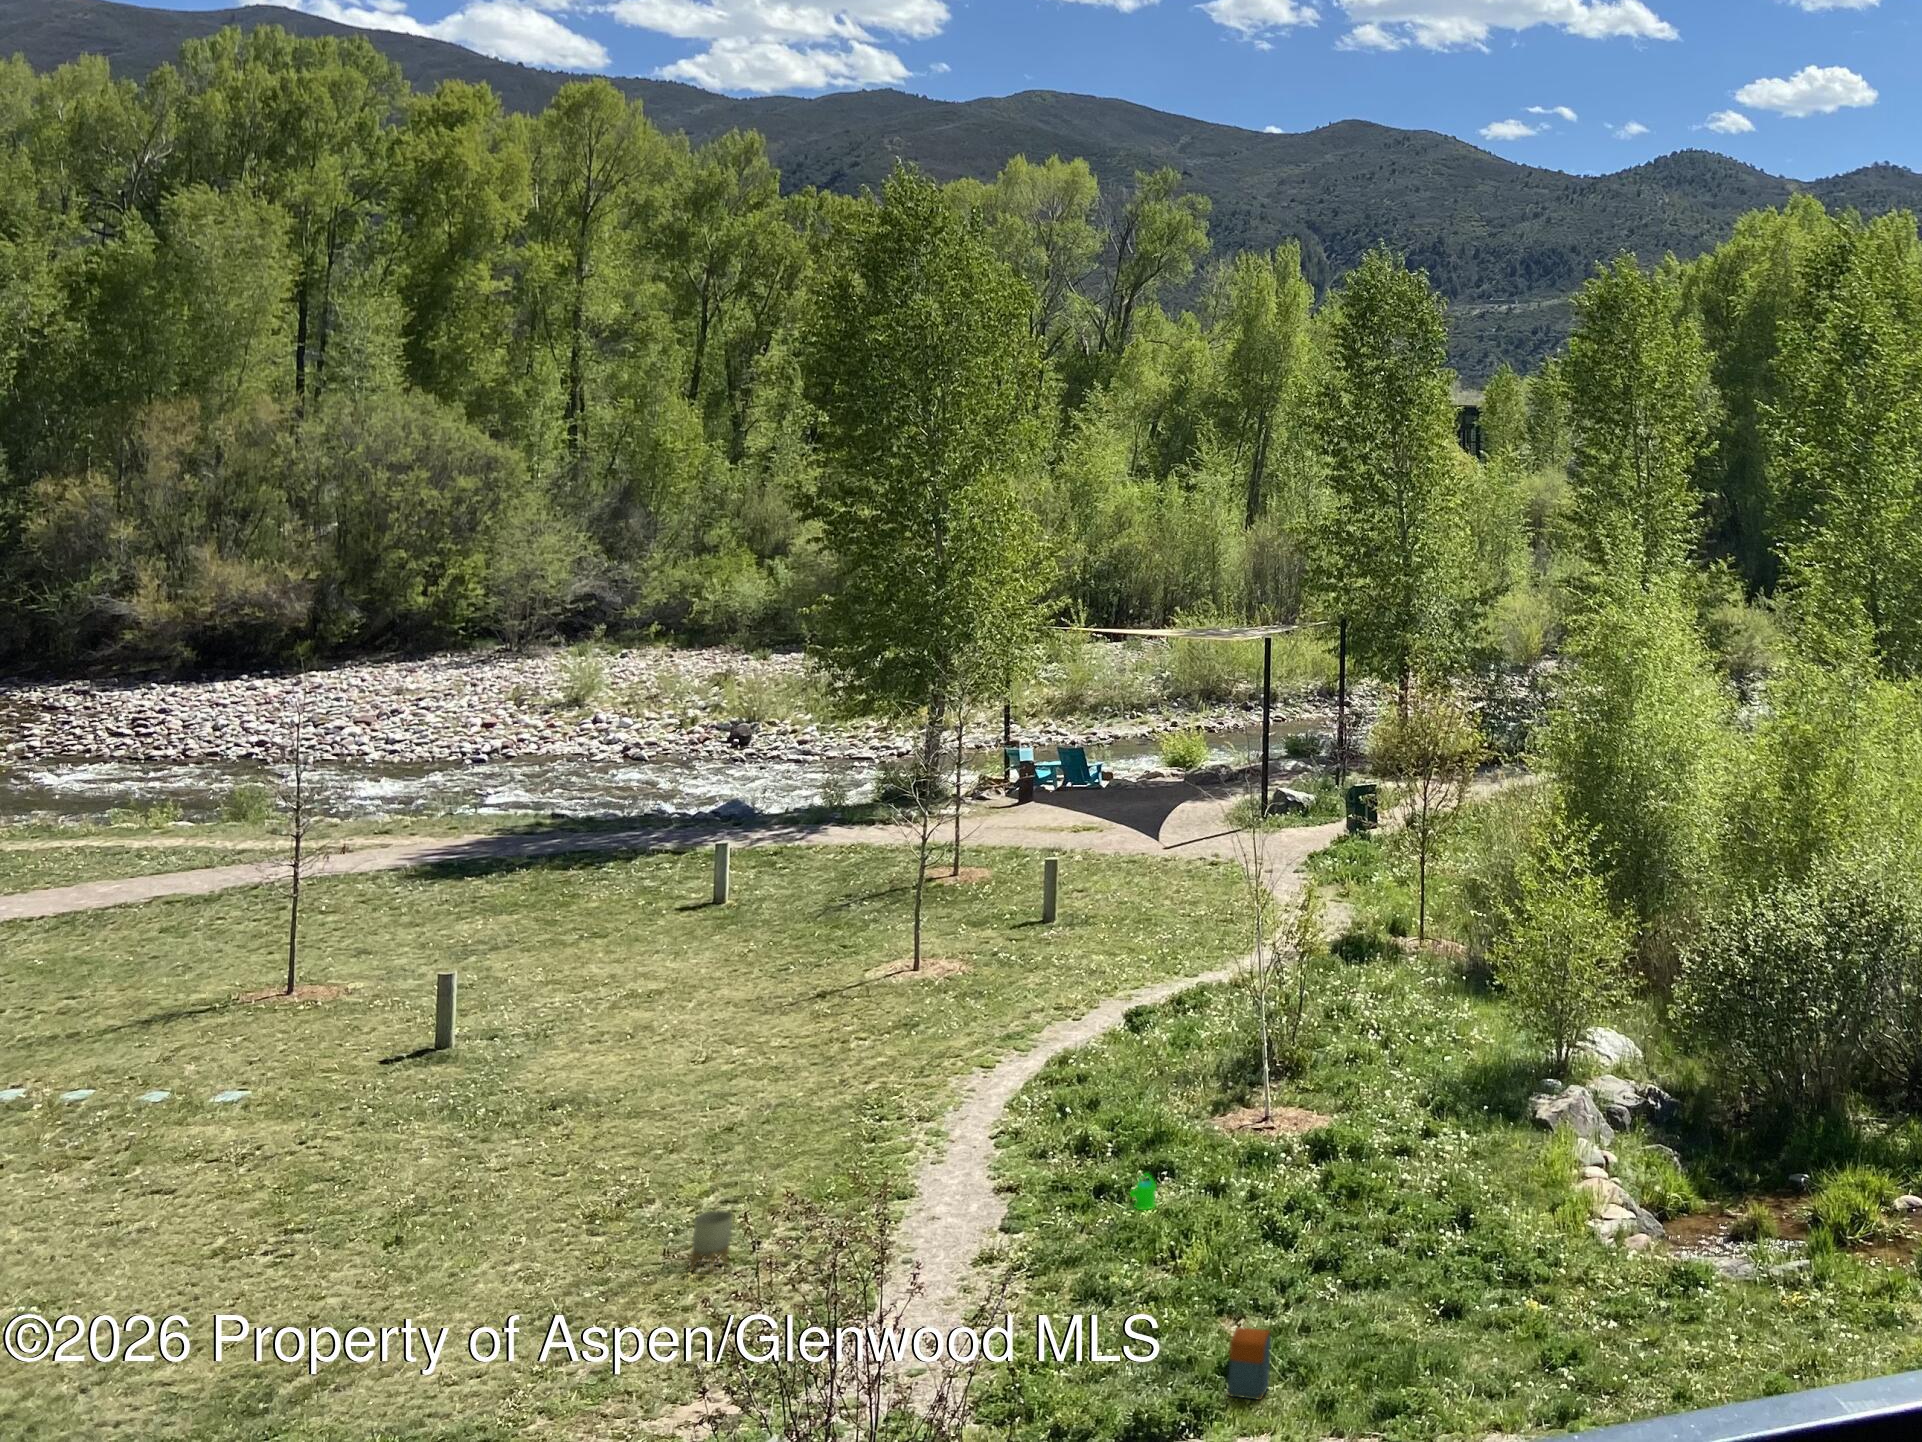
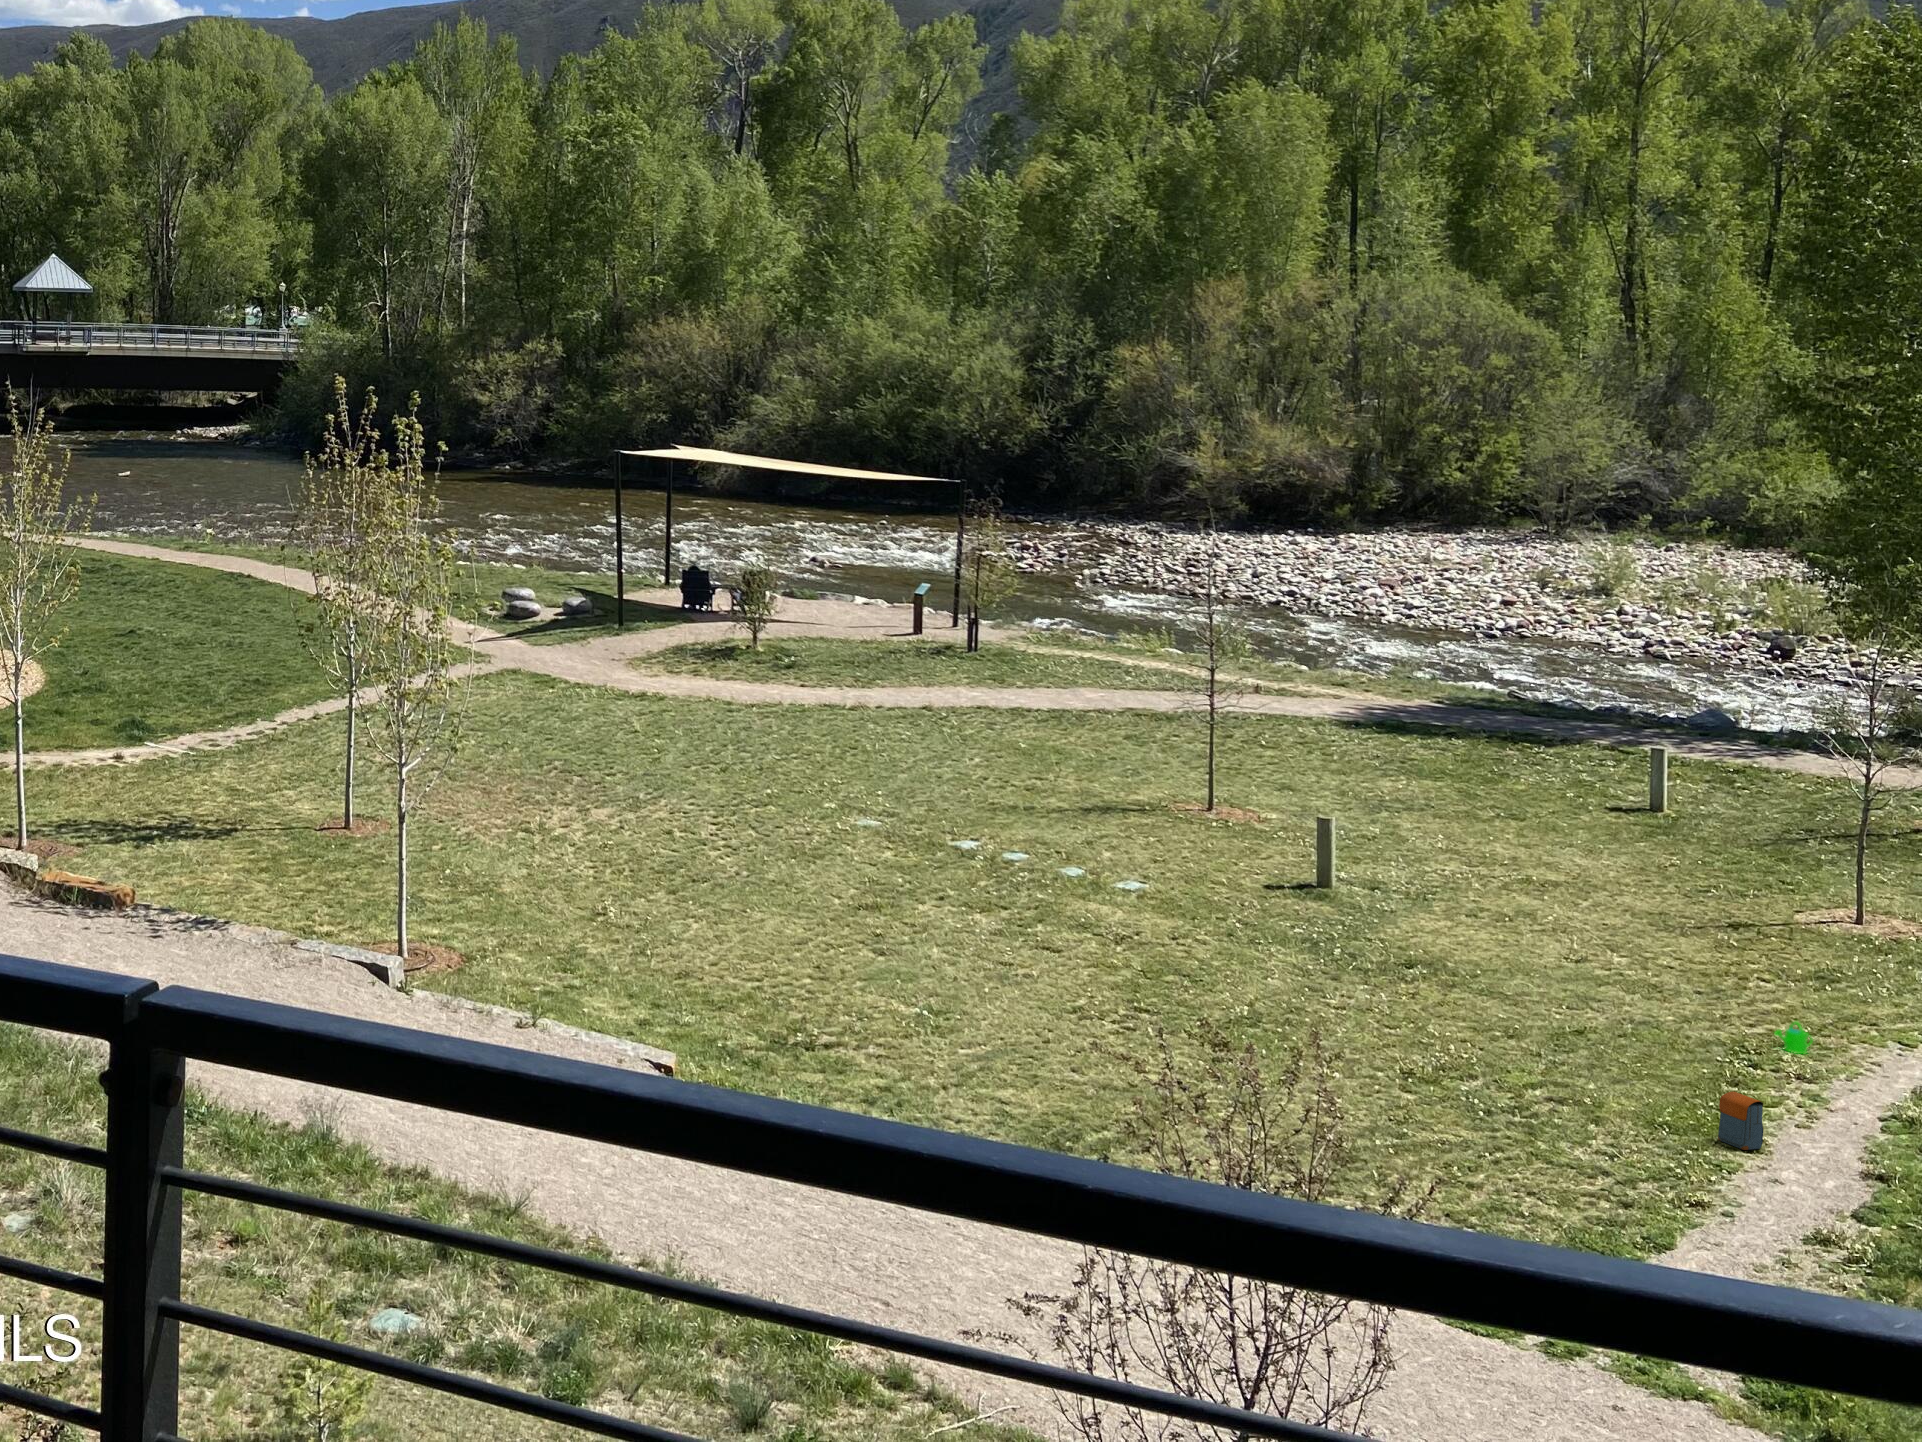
planter: present [690,1210,732,1273] -> none [1375,931,1407,976]

